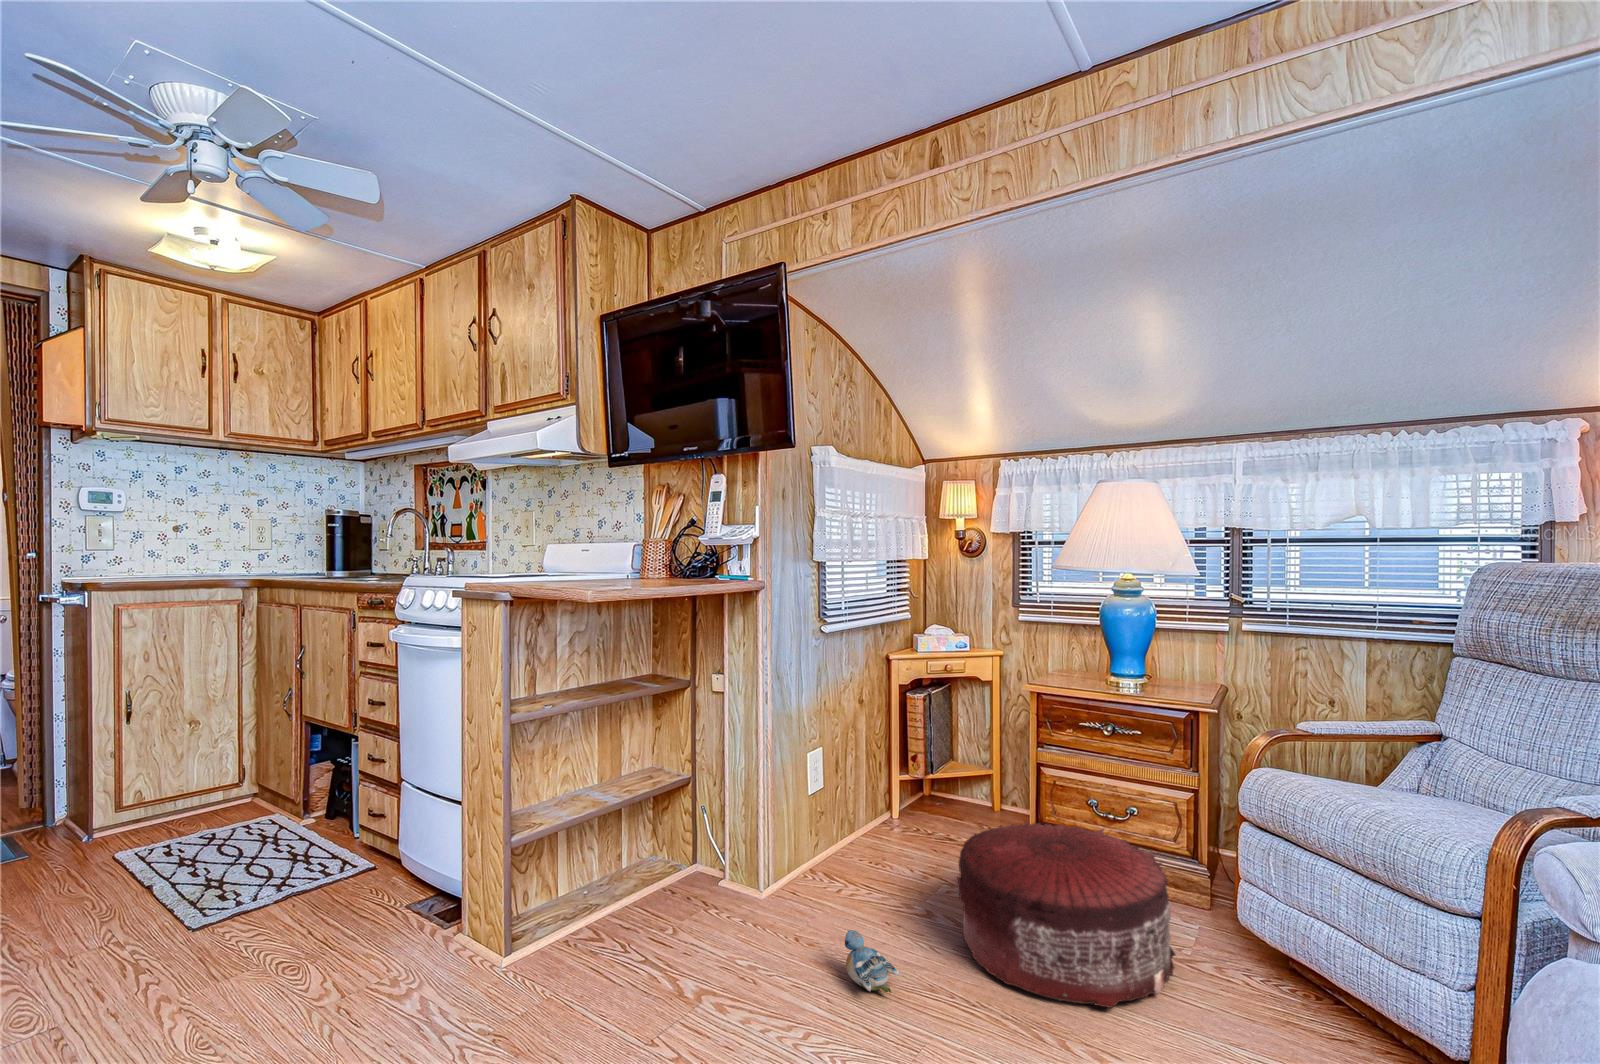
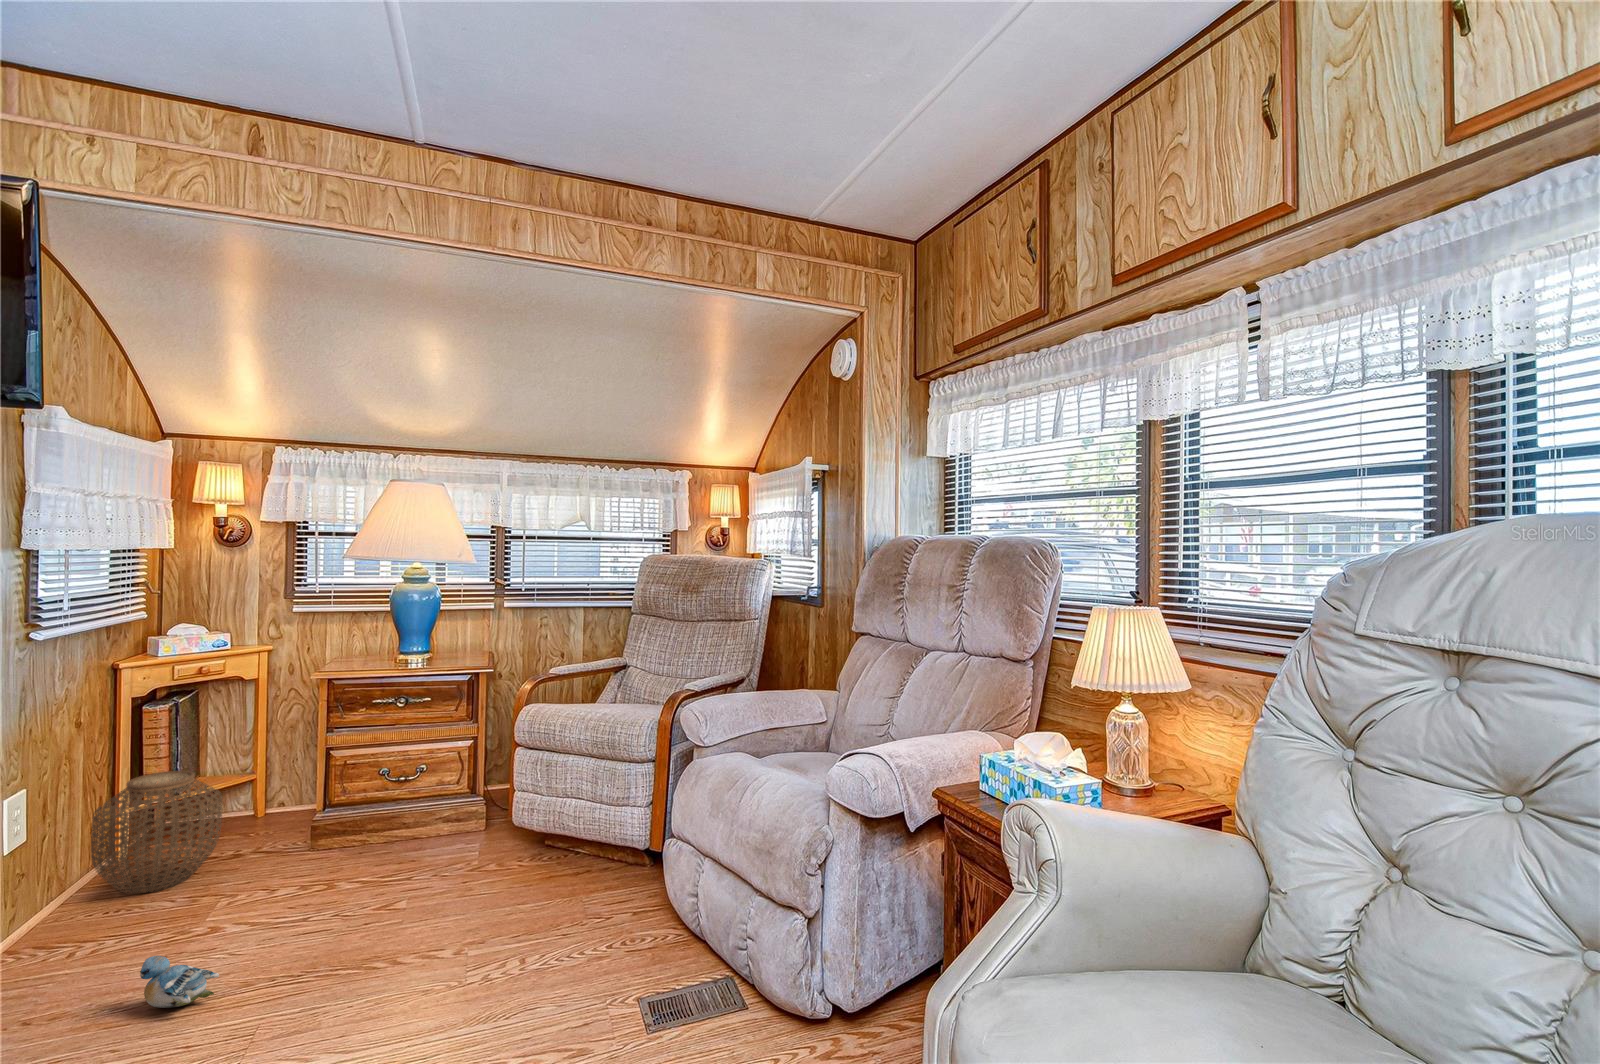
woven basket: none [863,753,950,859] -> present [91,771,223,894]
pouf: present [957,821,1176,1008] -> none [268,786,472,939]

